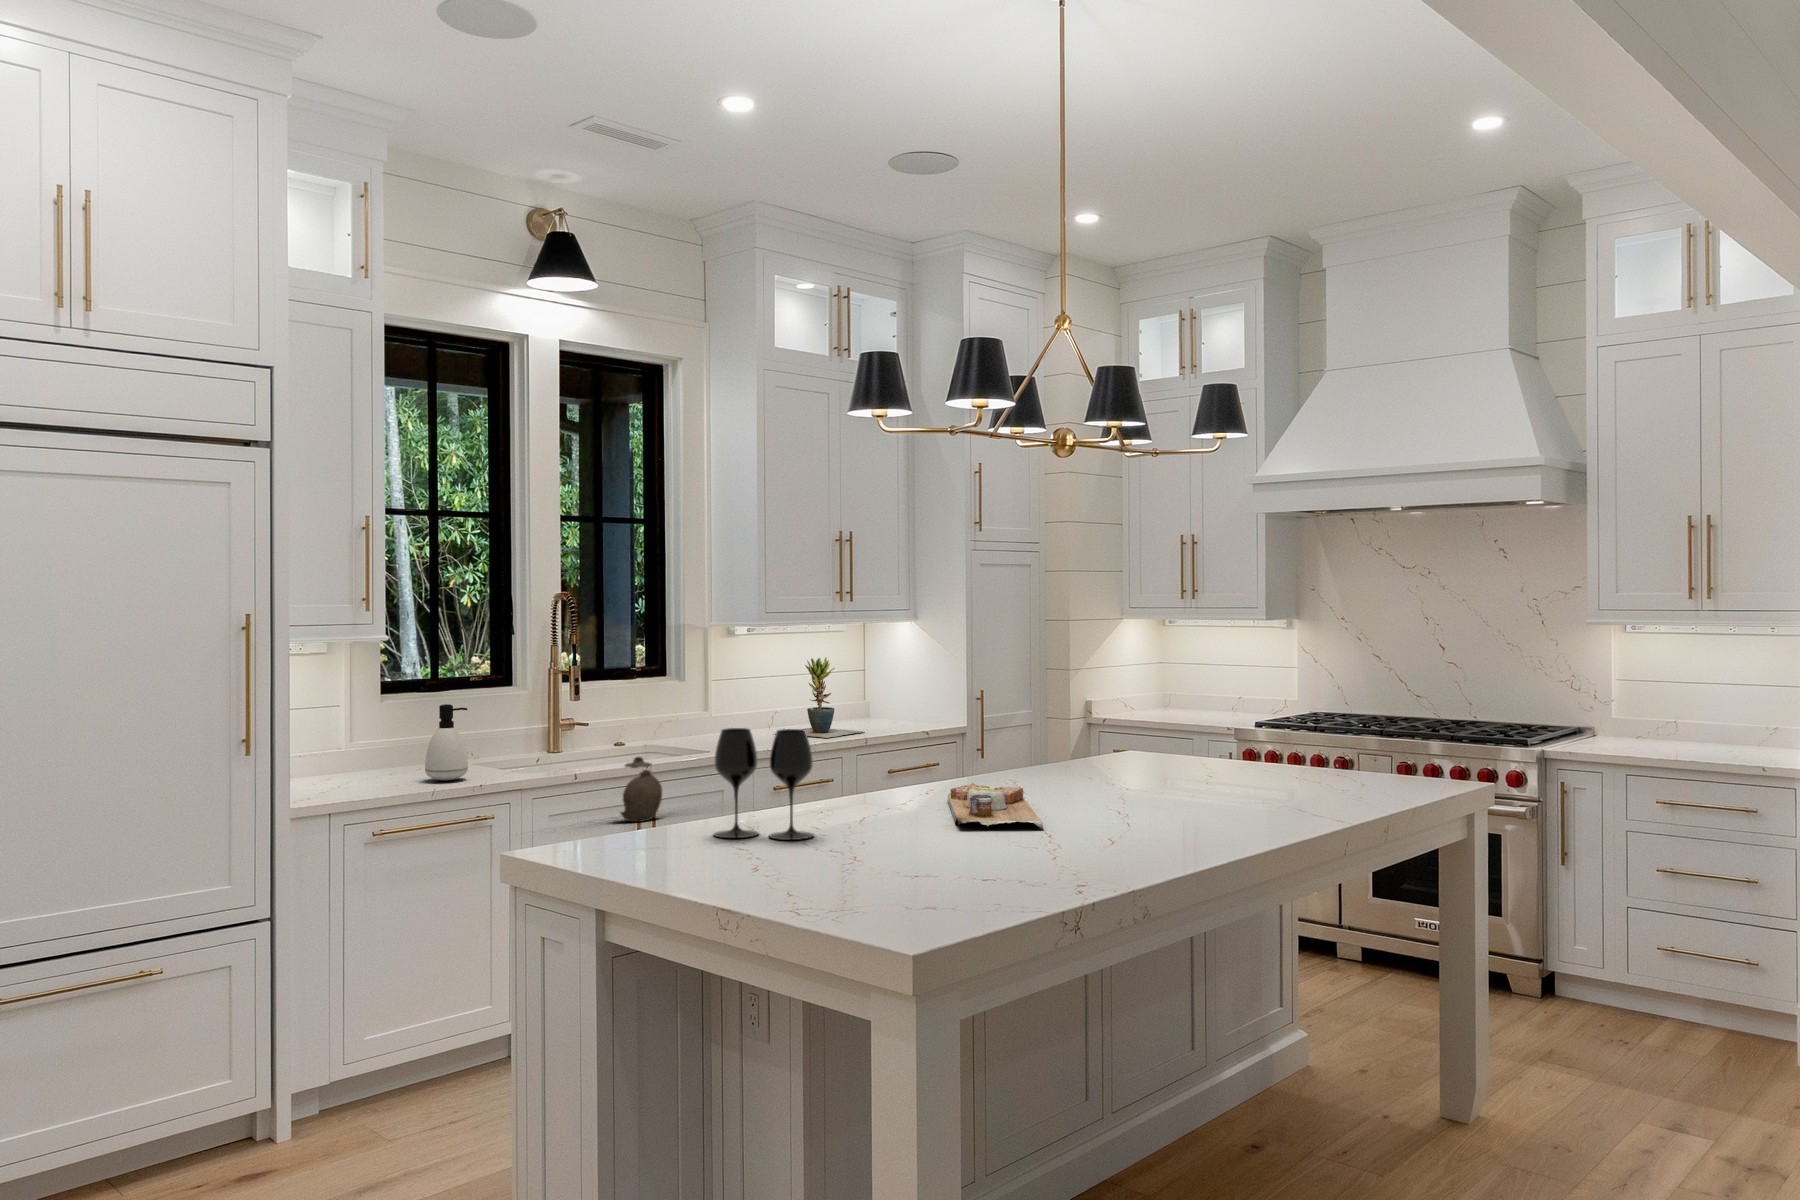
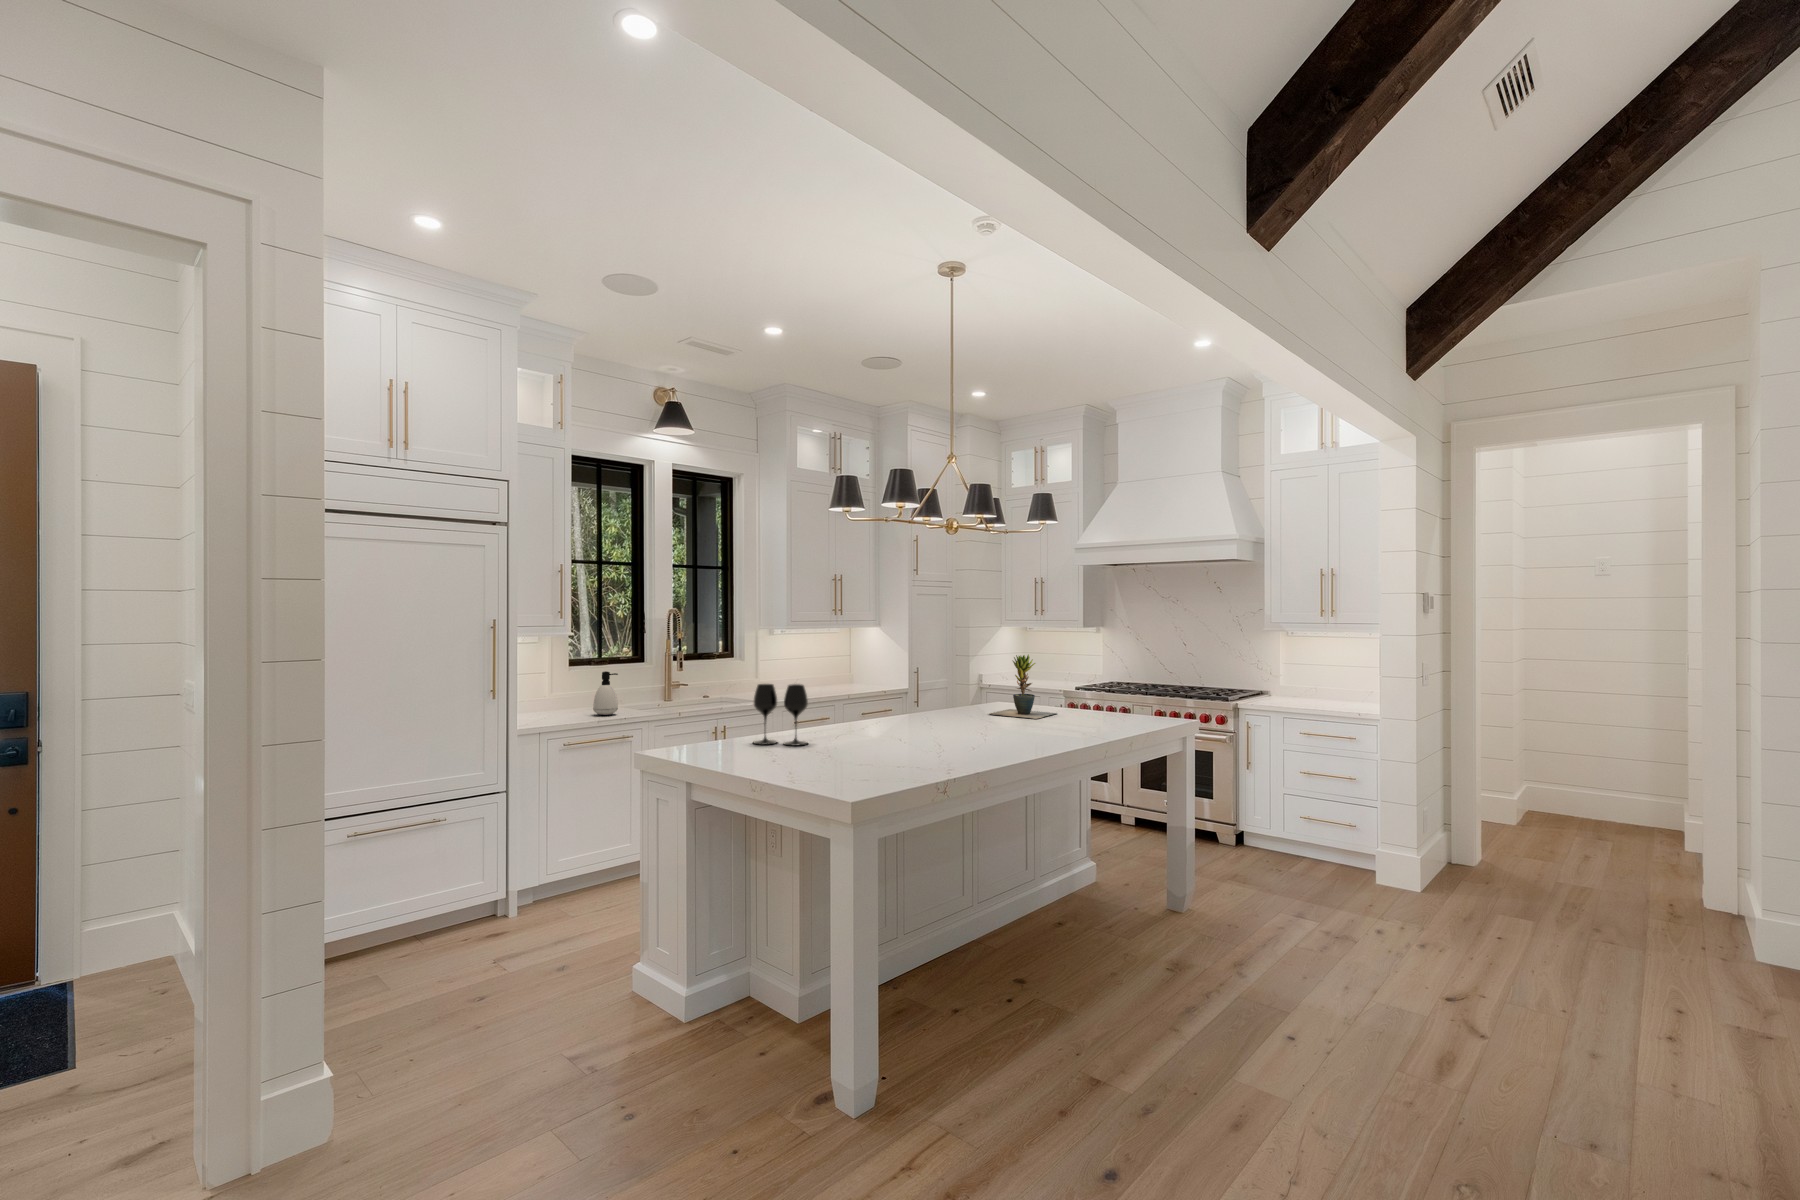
potted plant: present [803,658,863,738] -> present [989,655,1056,719]
jar: present [621,757,662,822] -> none [703,703,730,740]
cutting board: present [948,783,1043,829] -> none [887,717,936,741]

